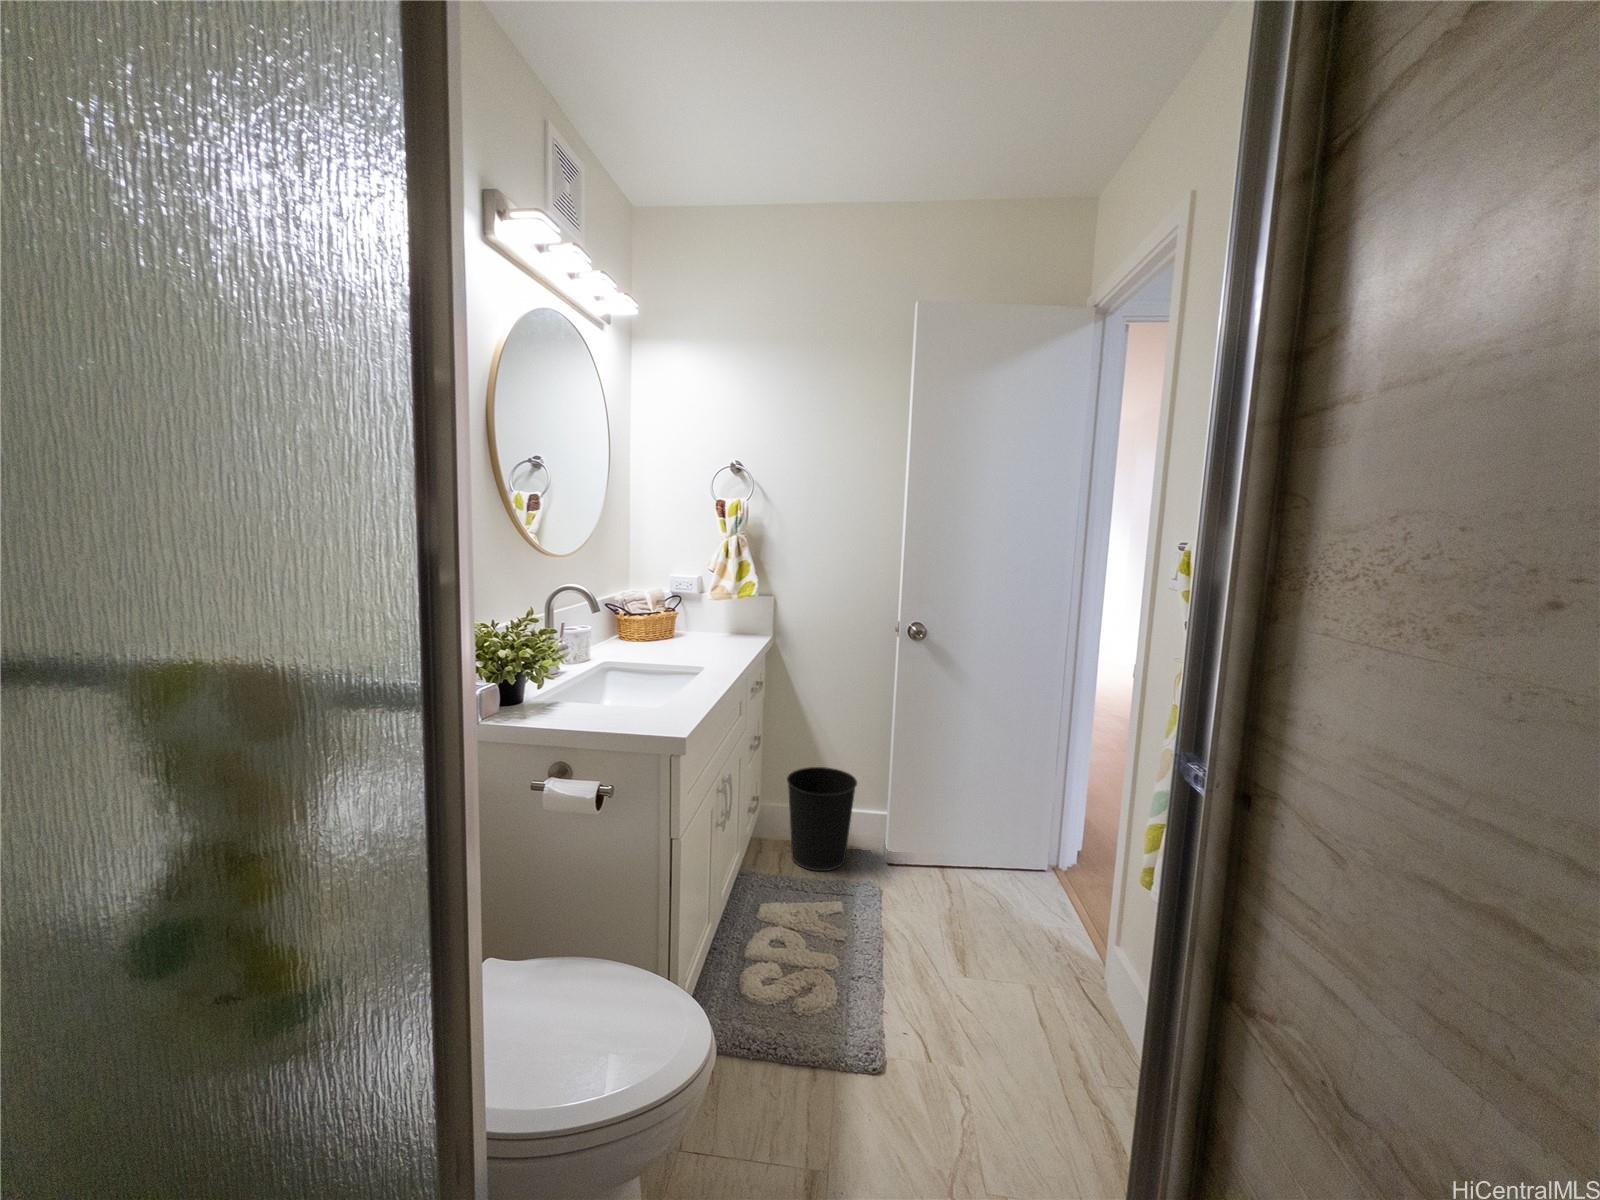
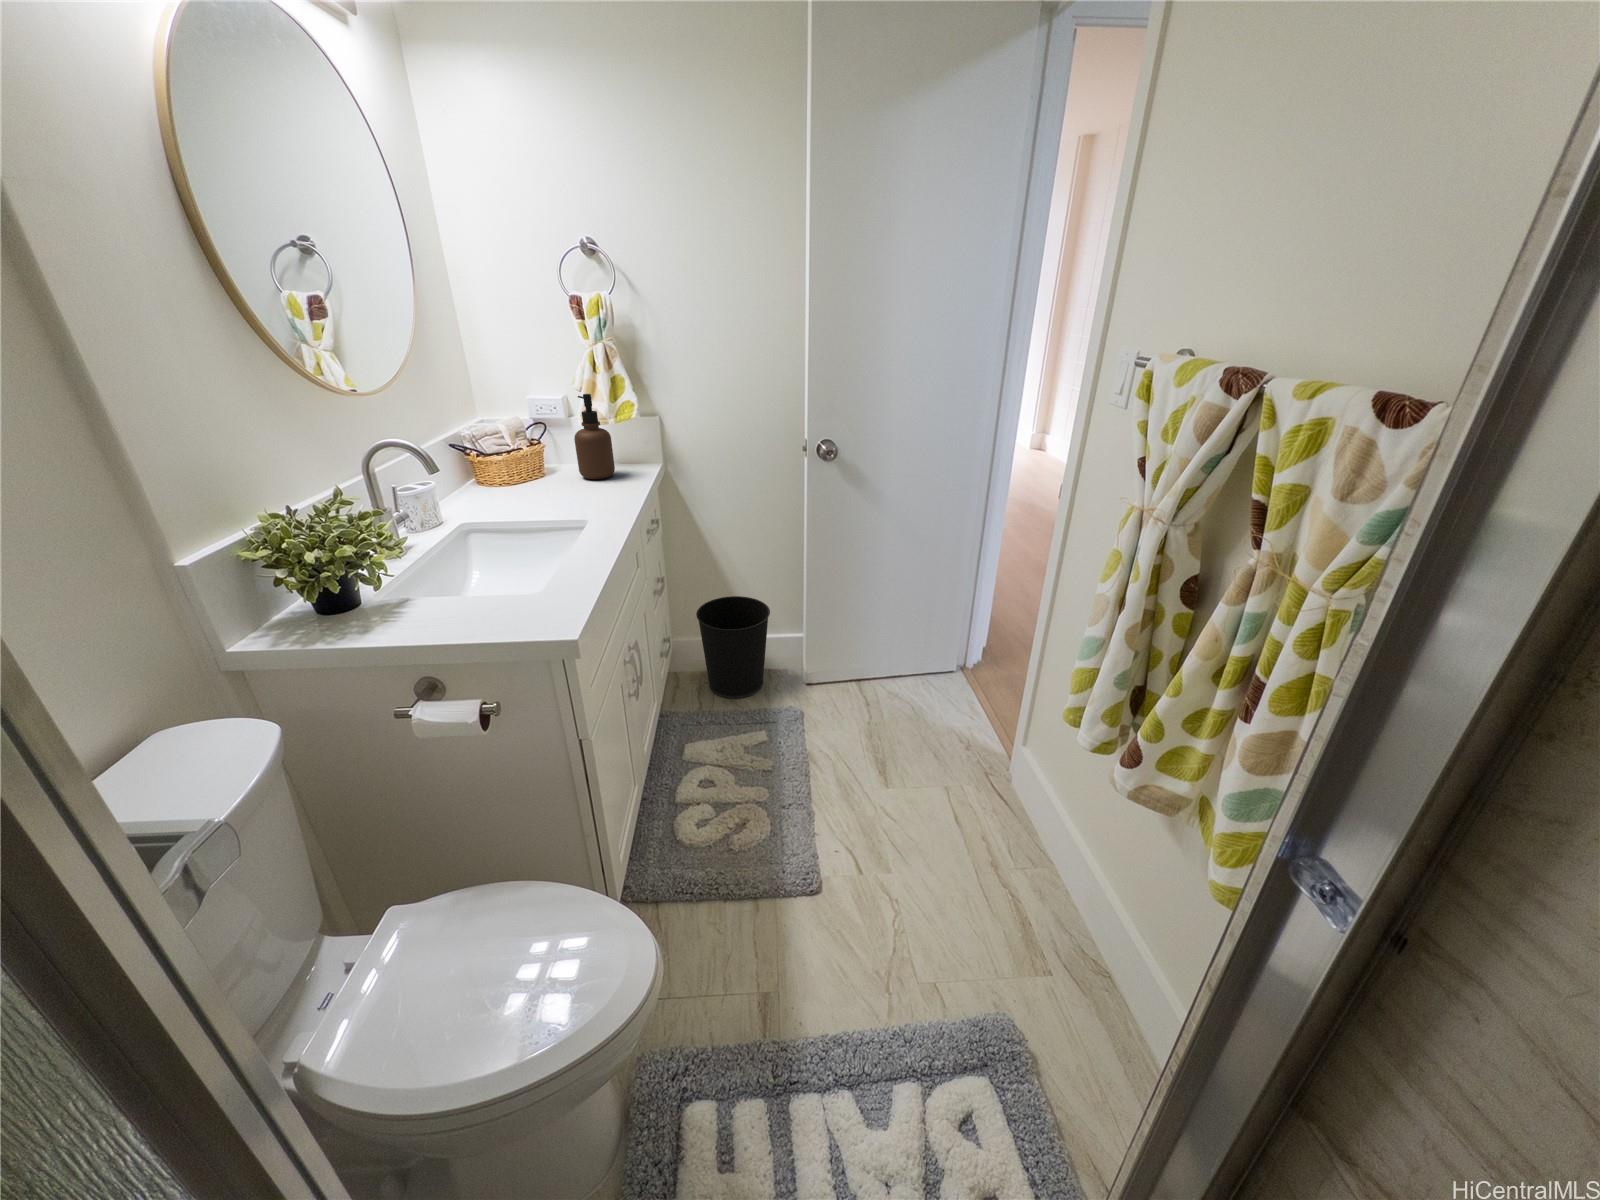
soap dispenser: none [702,573,732,643] -> present [574,394,615,479]

